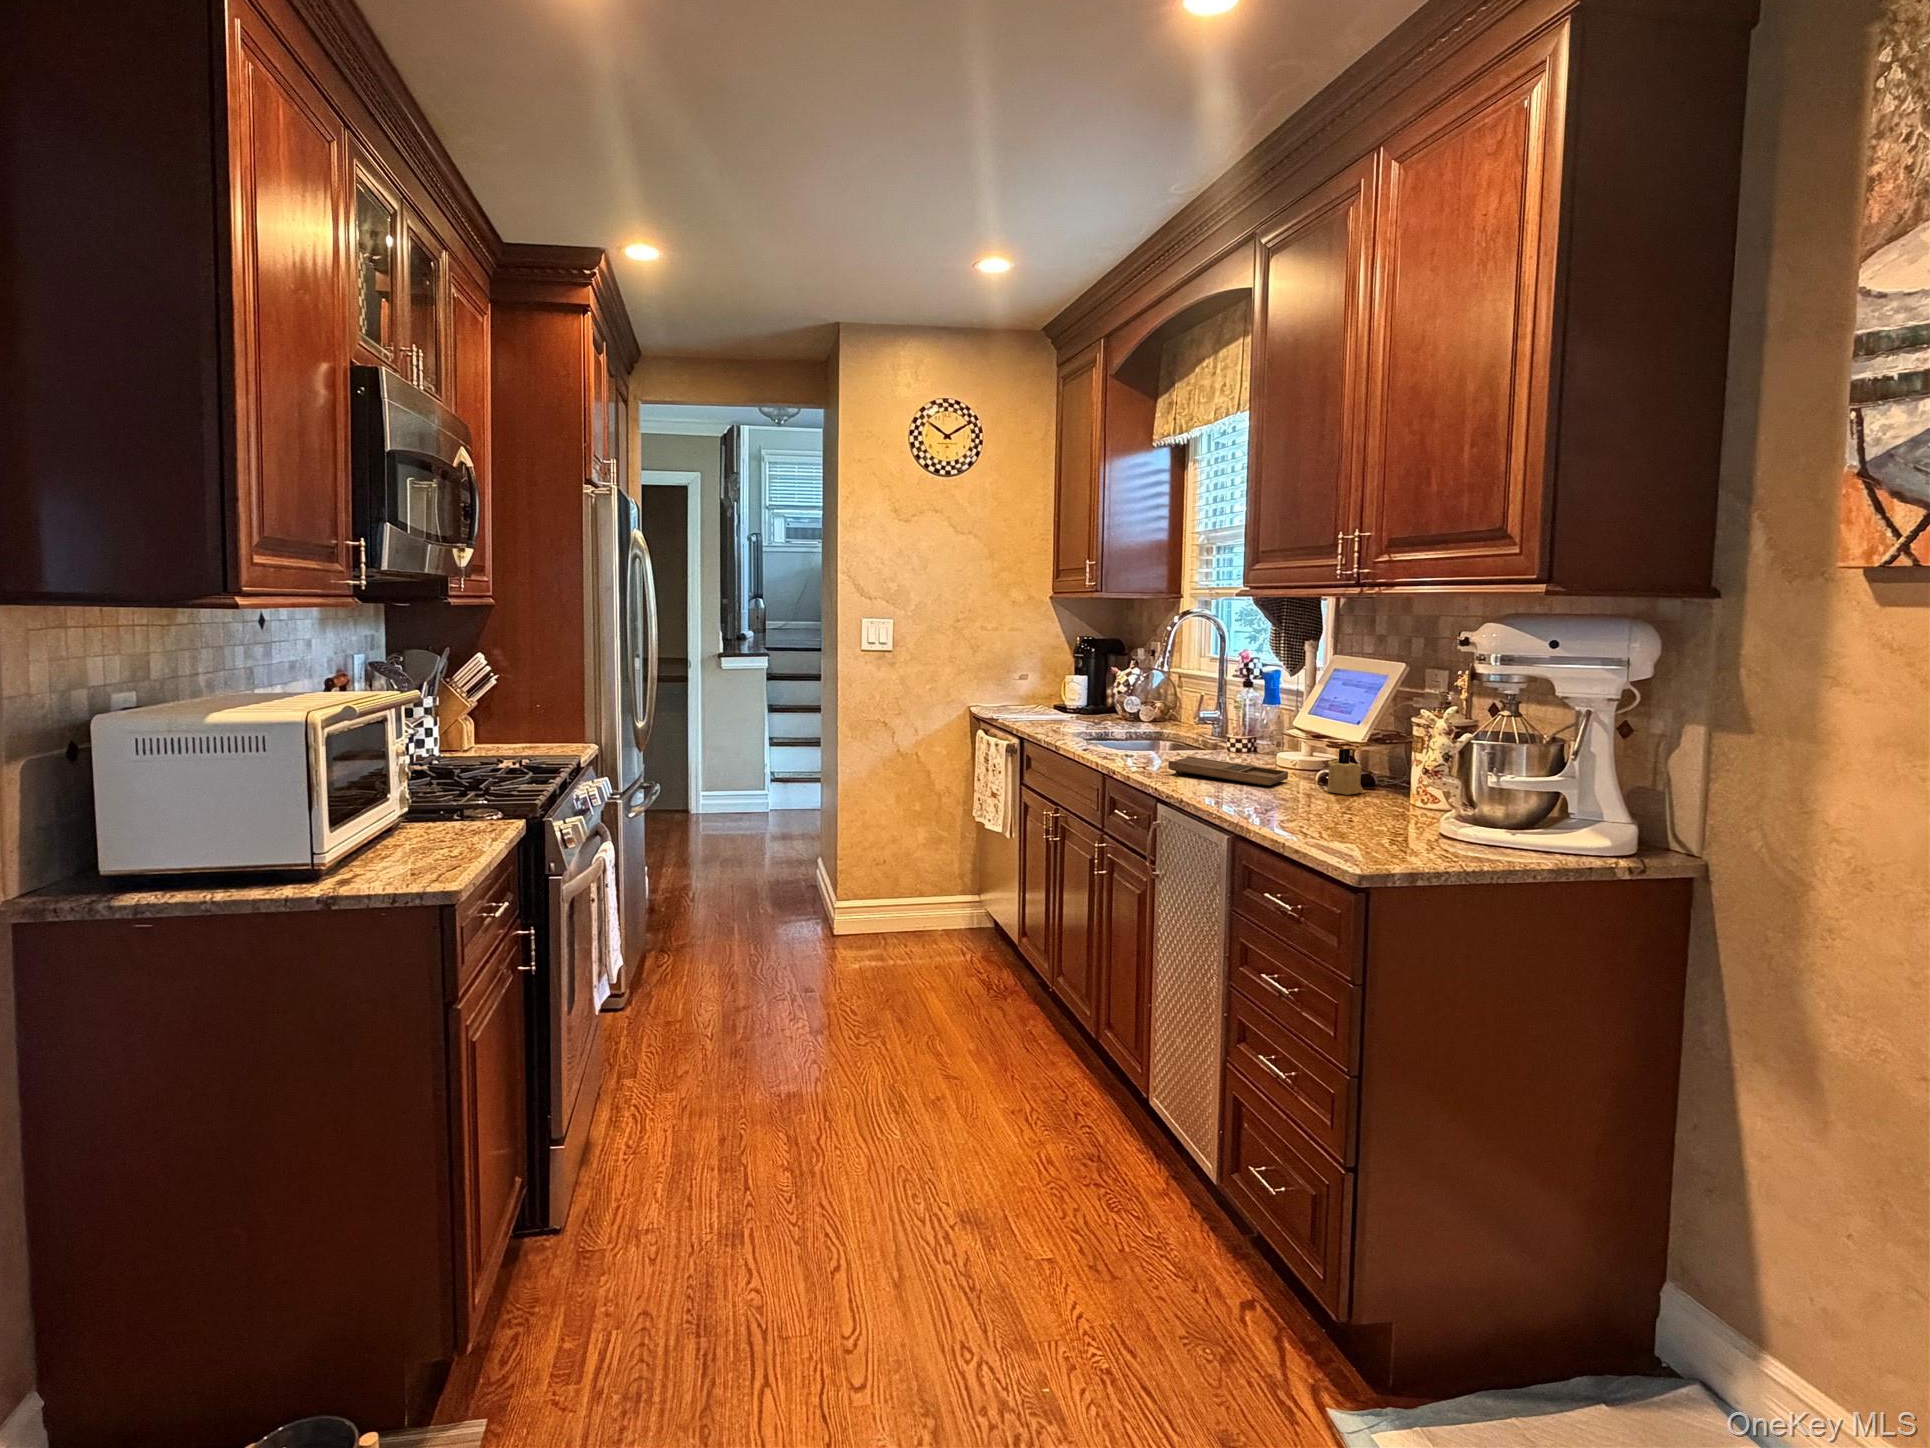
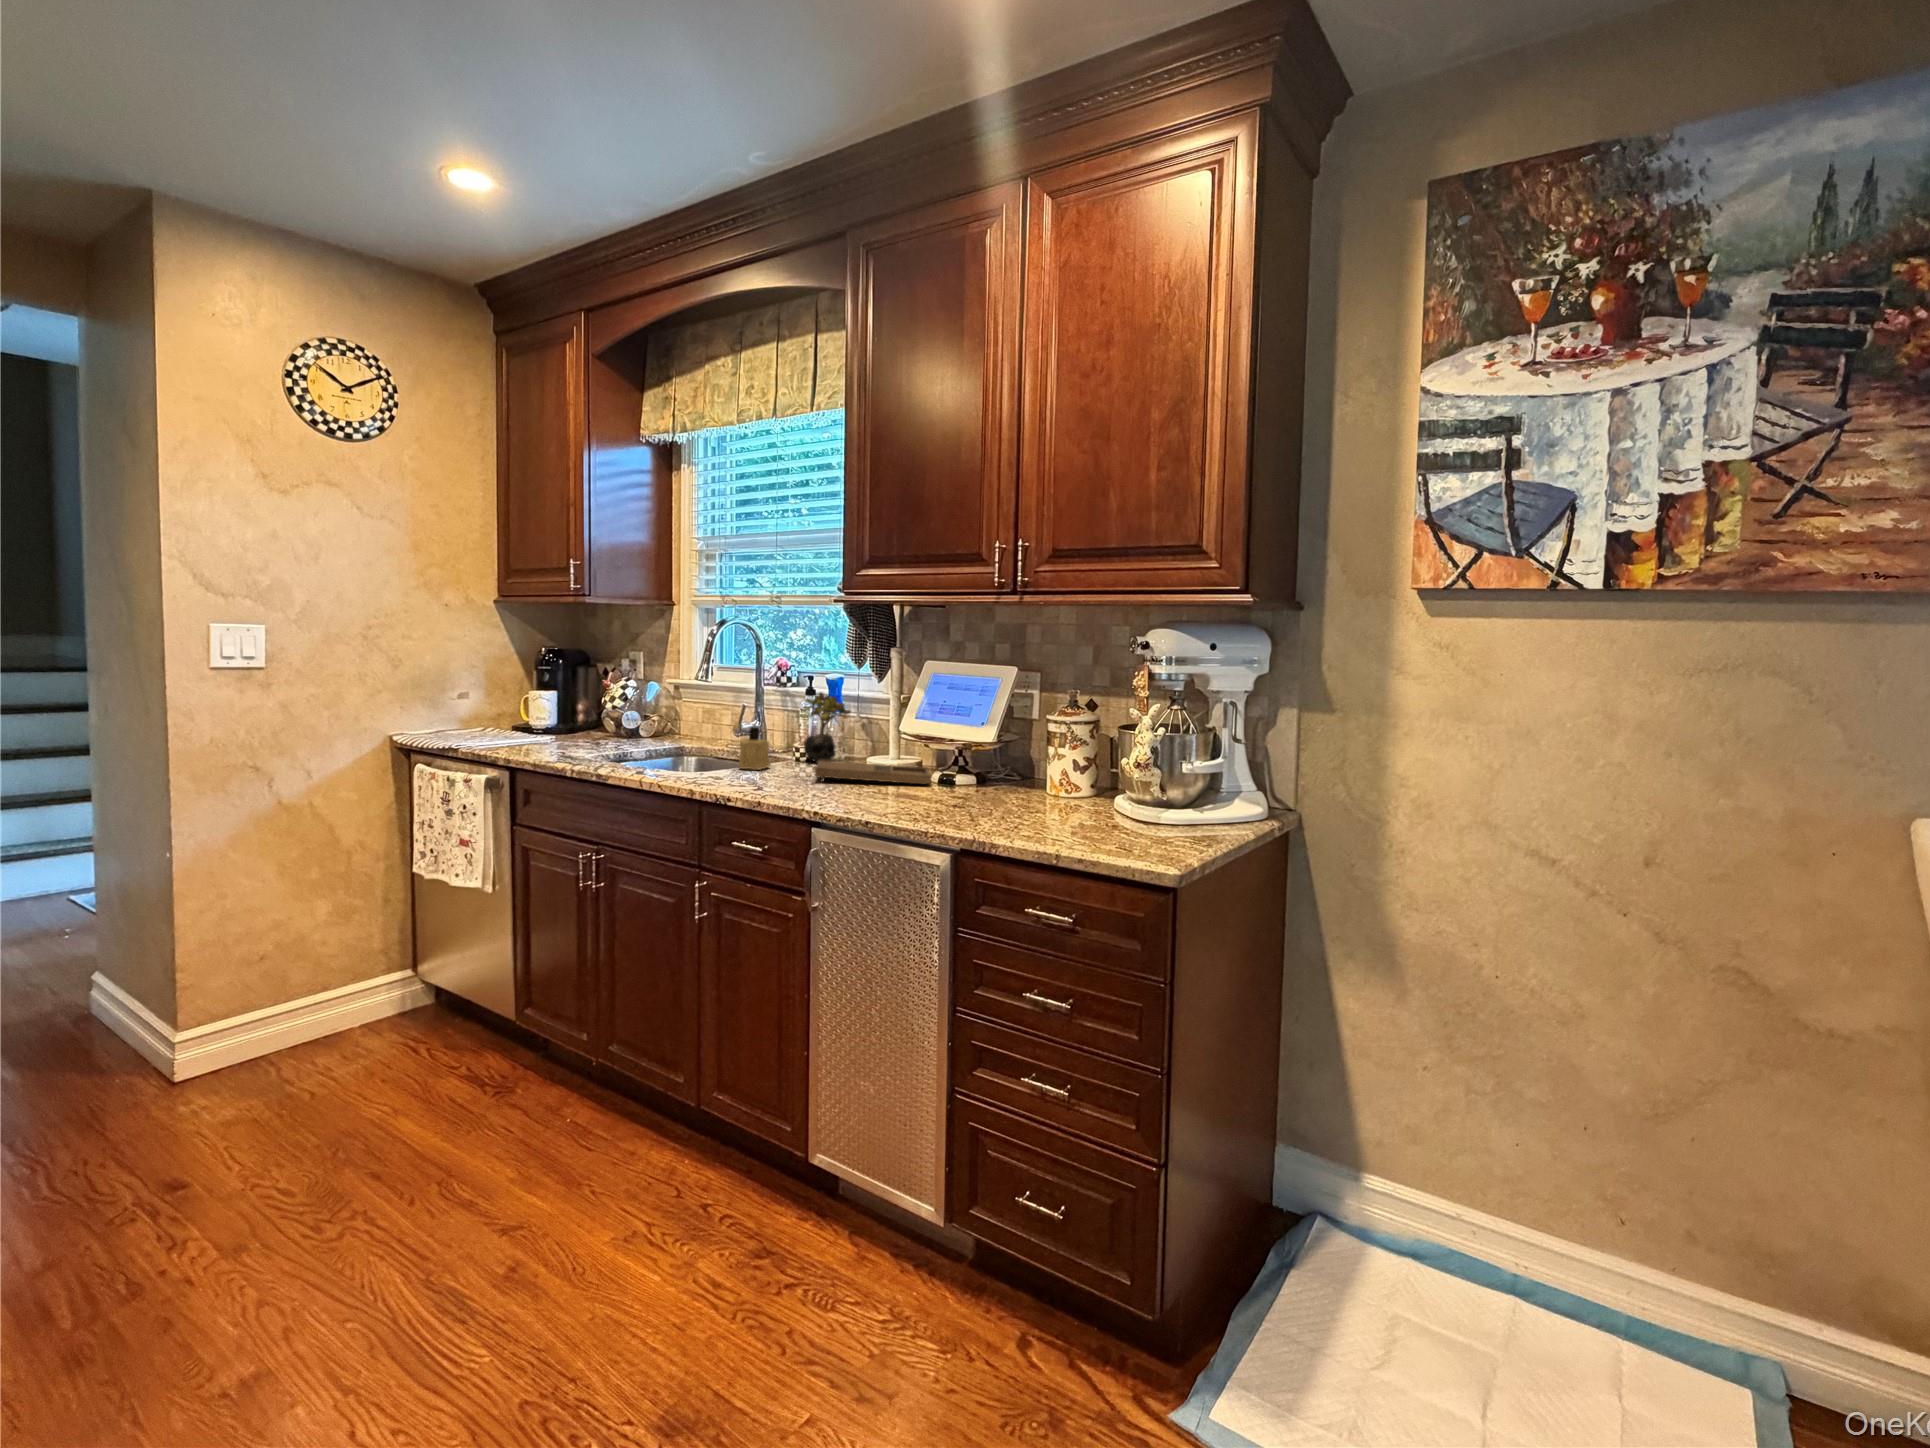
succulent plant: none [1198,694,1244,762] -> present [803,692,851,763]
candle: present [1328,749,1363,795] -> present [739,727,771,770]

